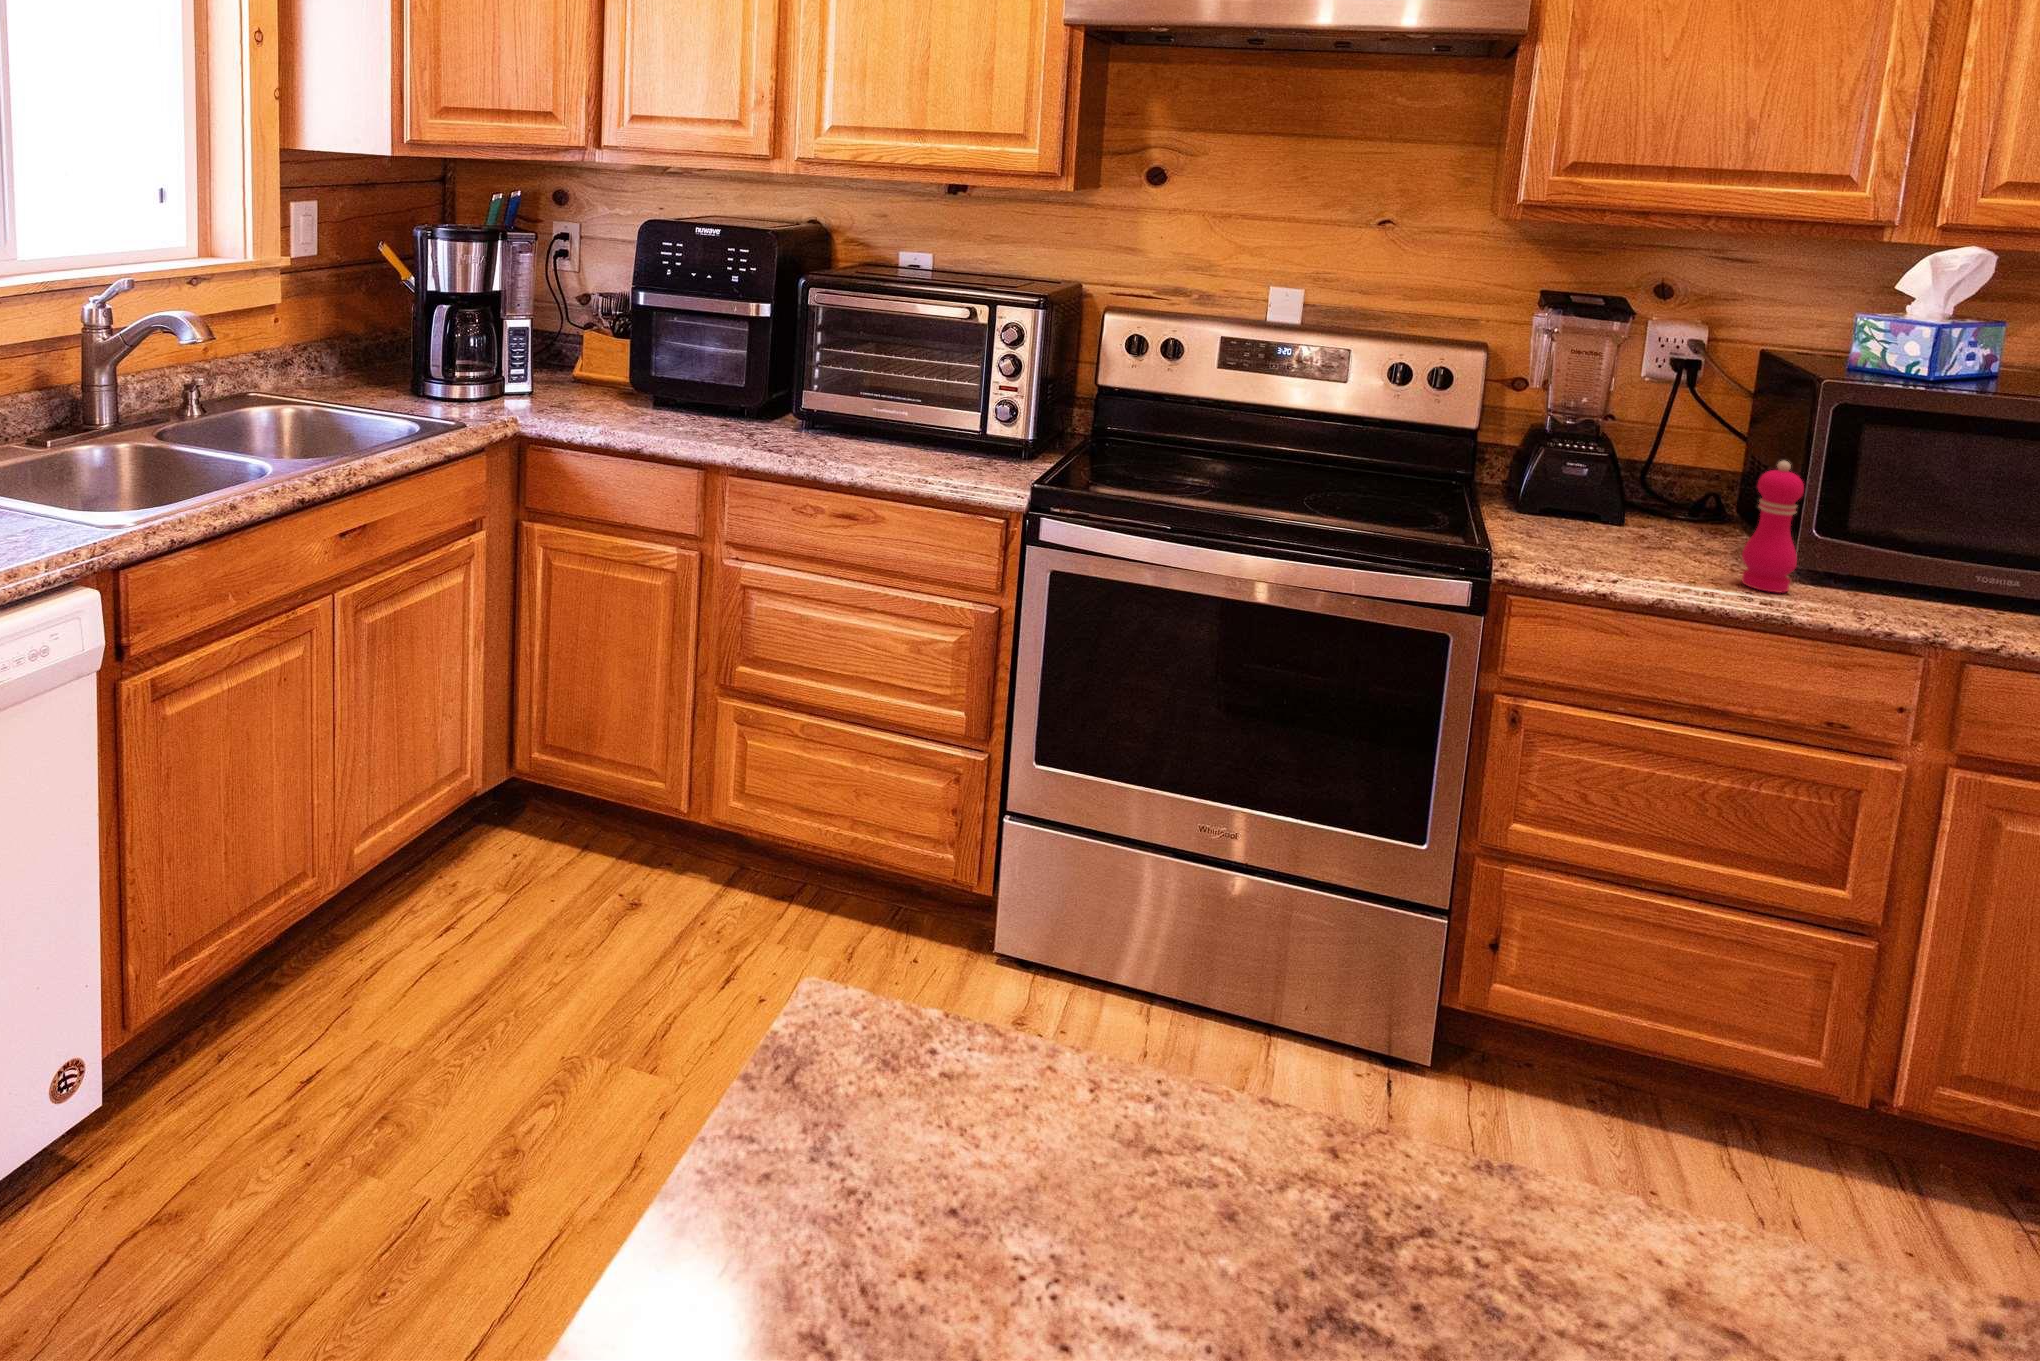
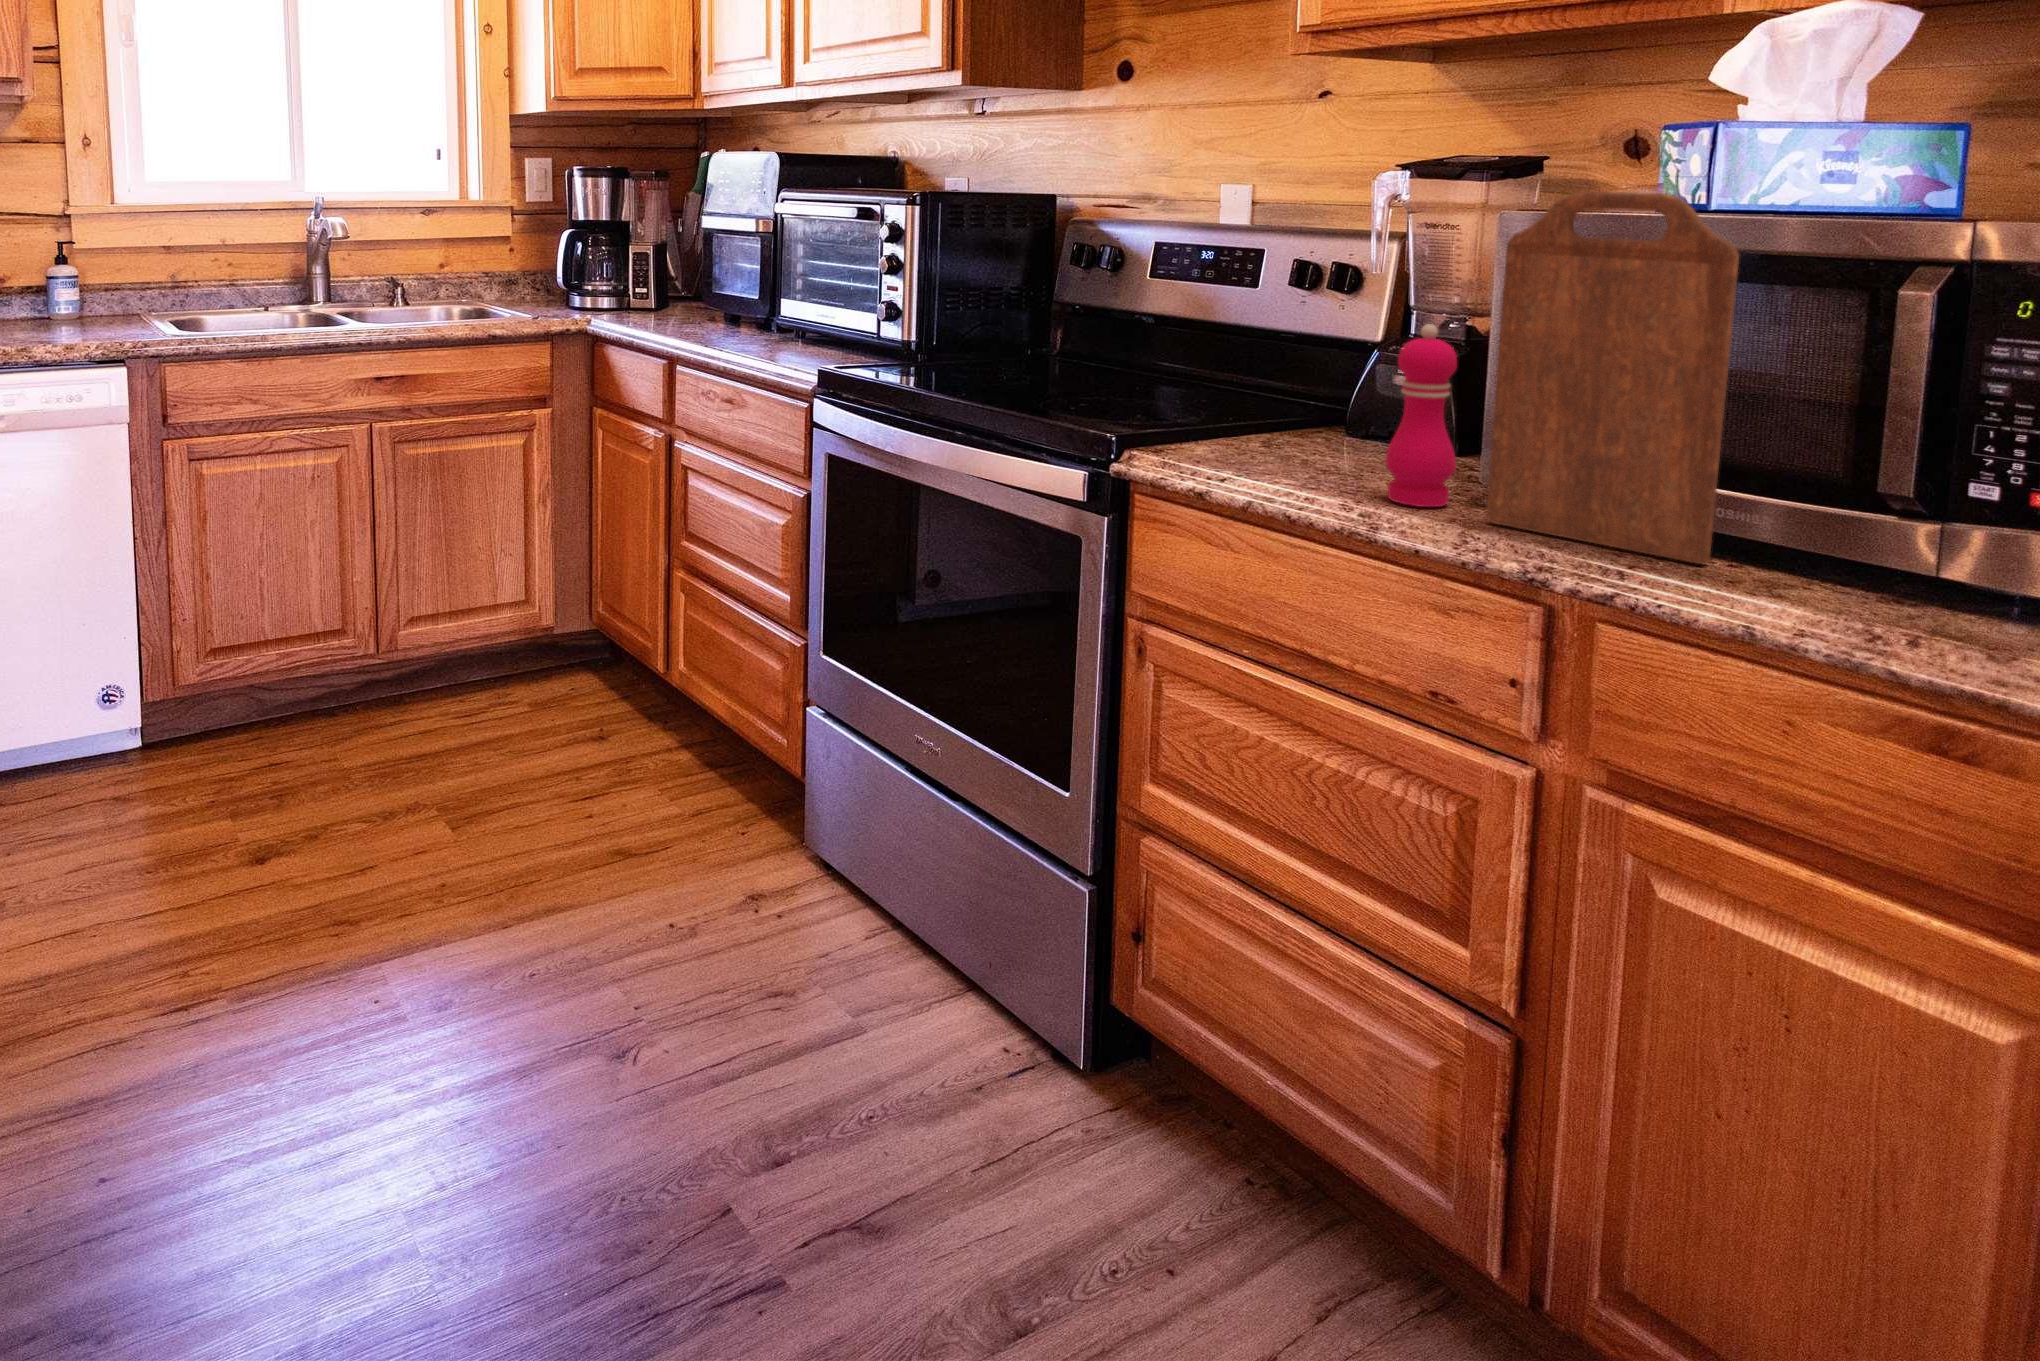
cutting board: none [1836,376,2025,616] -> present [1487,191,1739,564]

